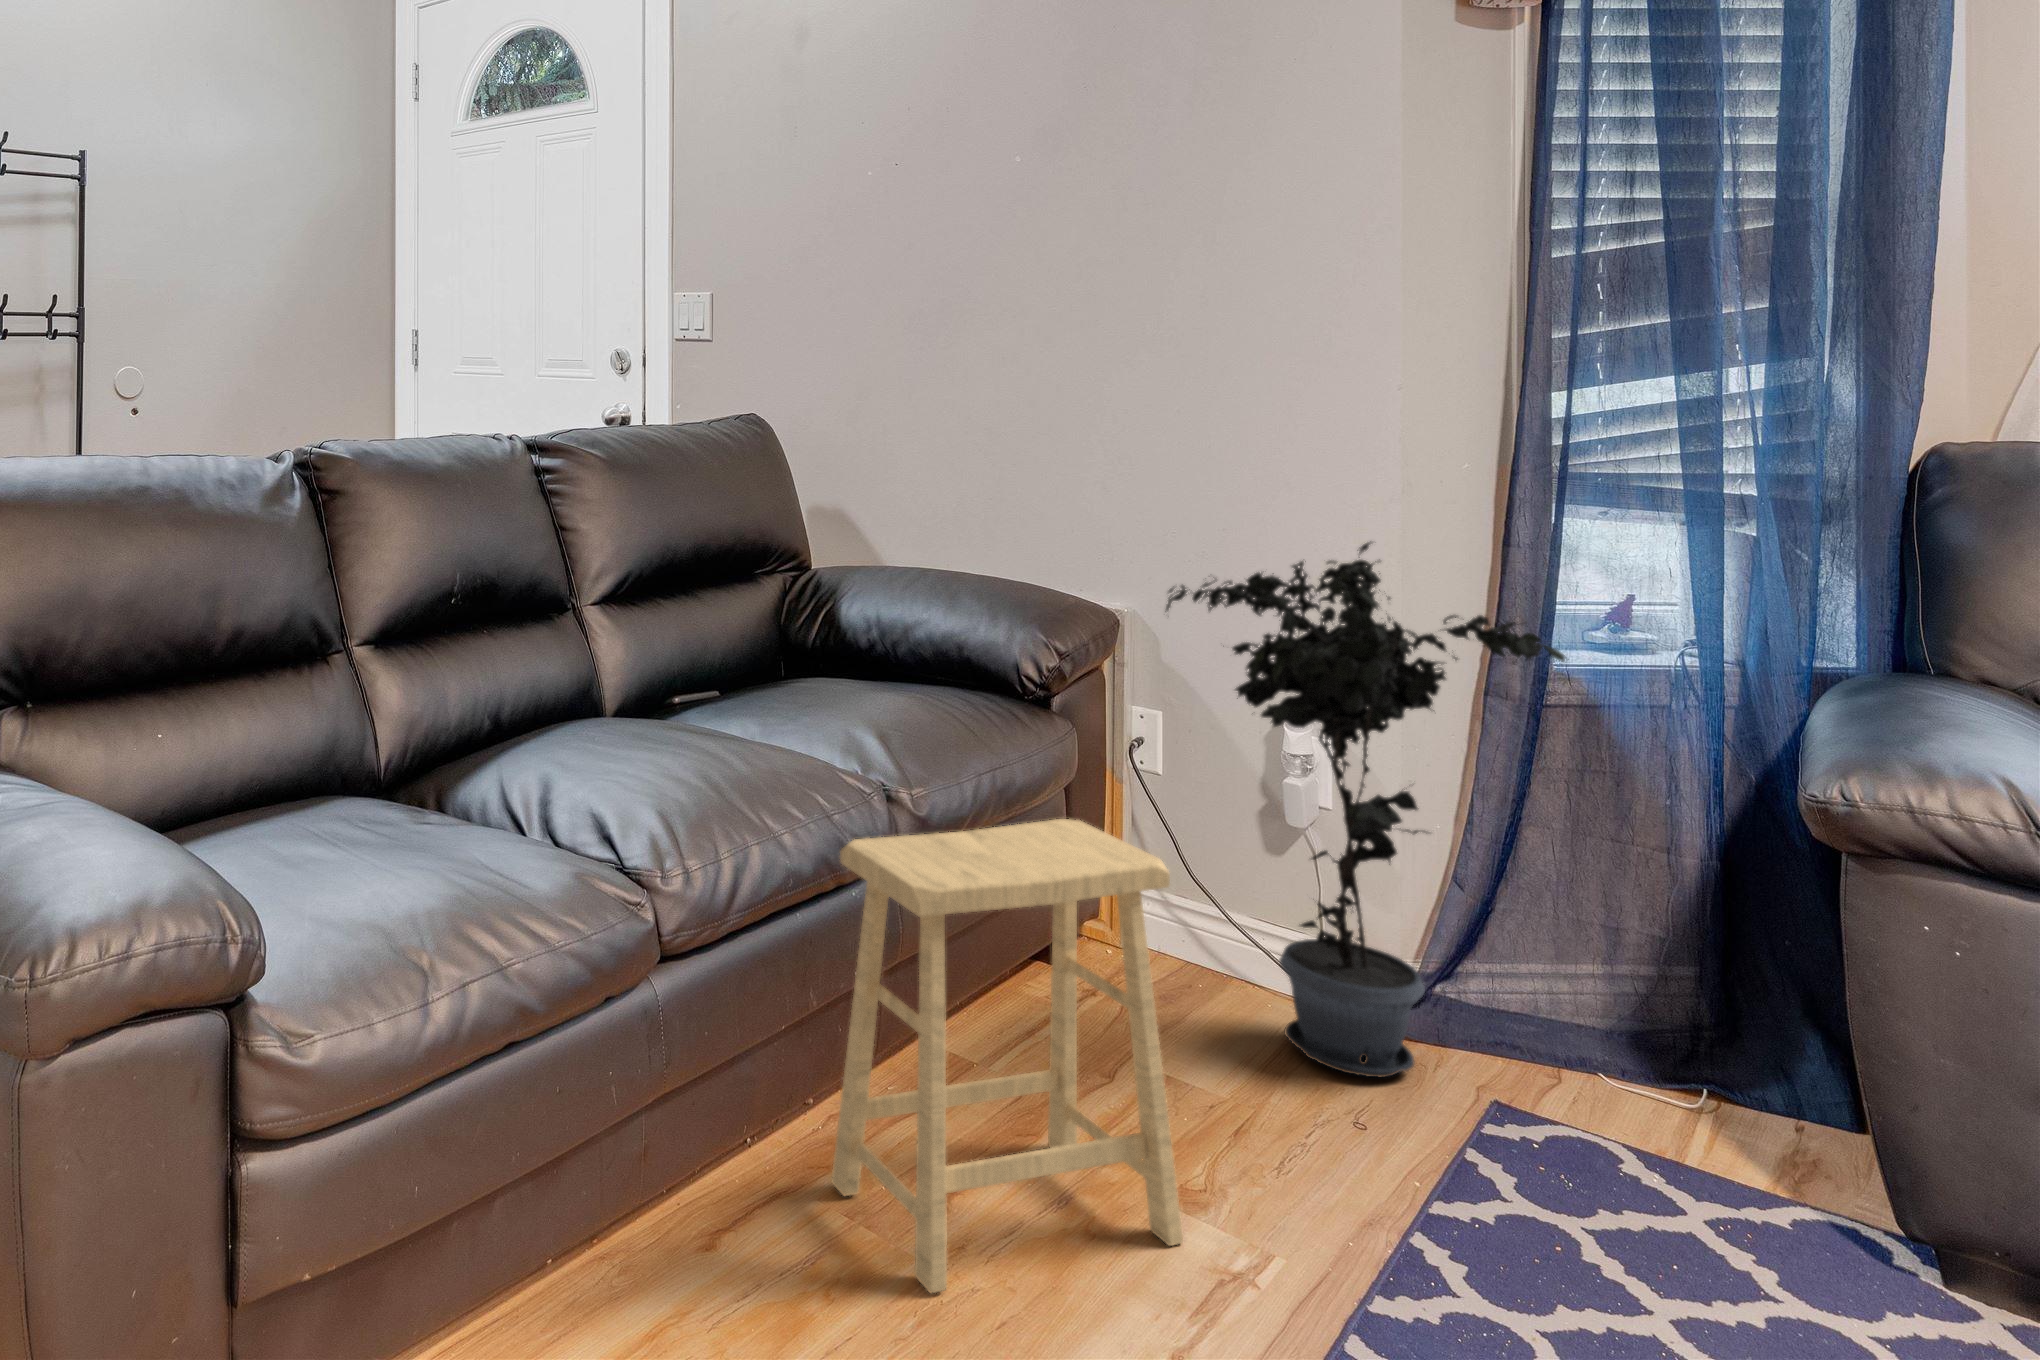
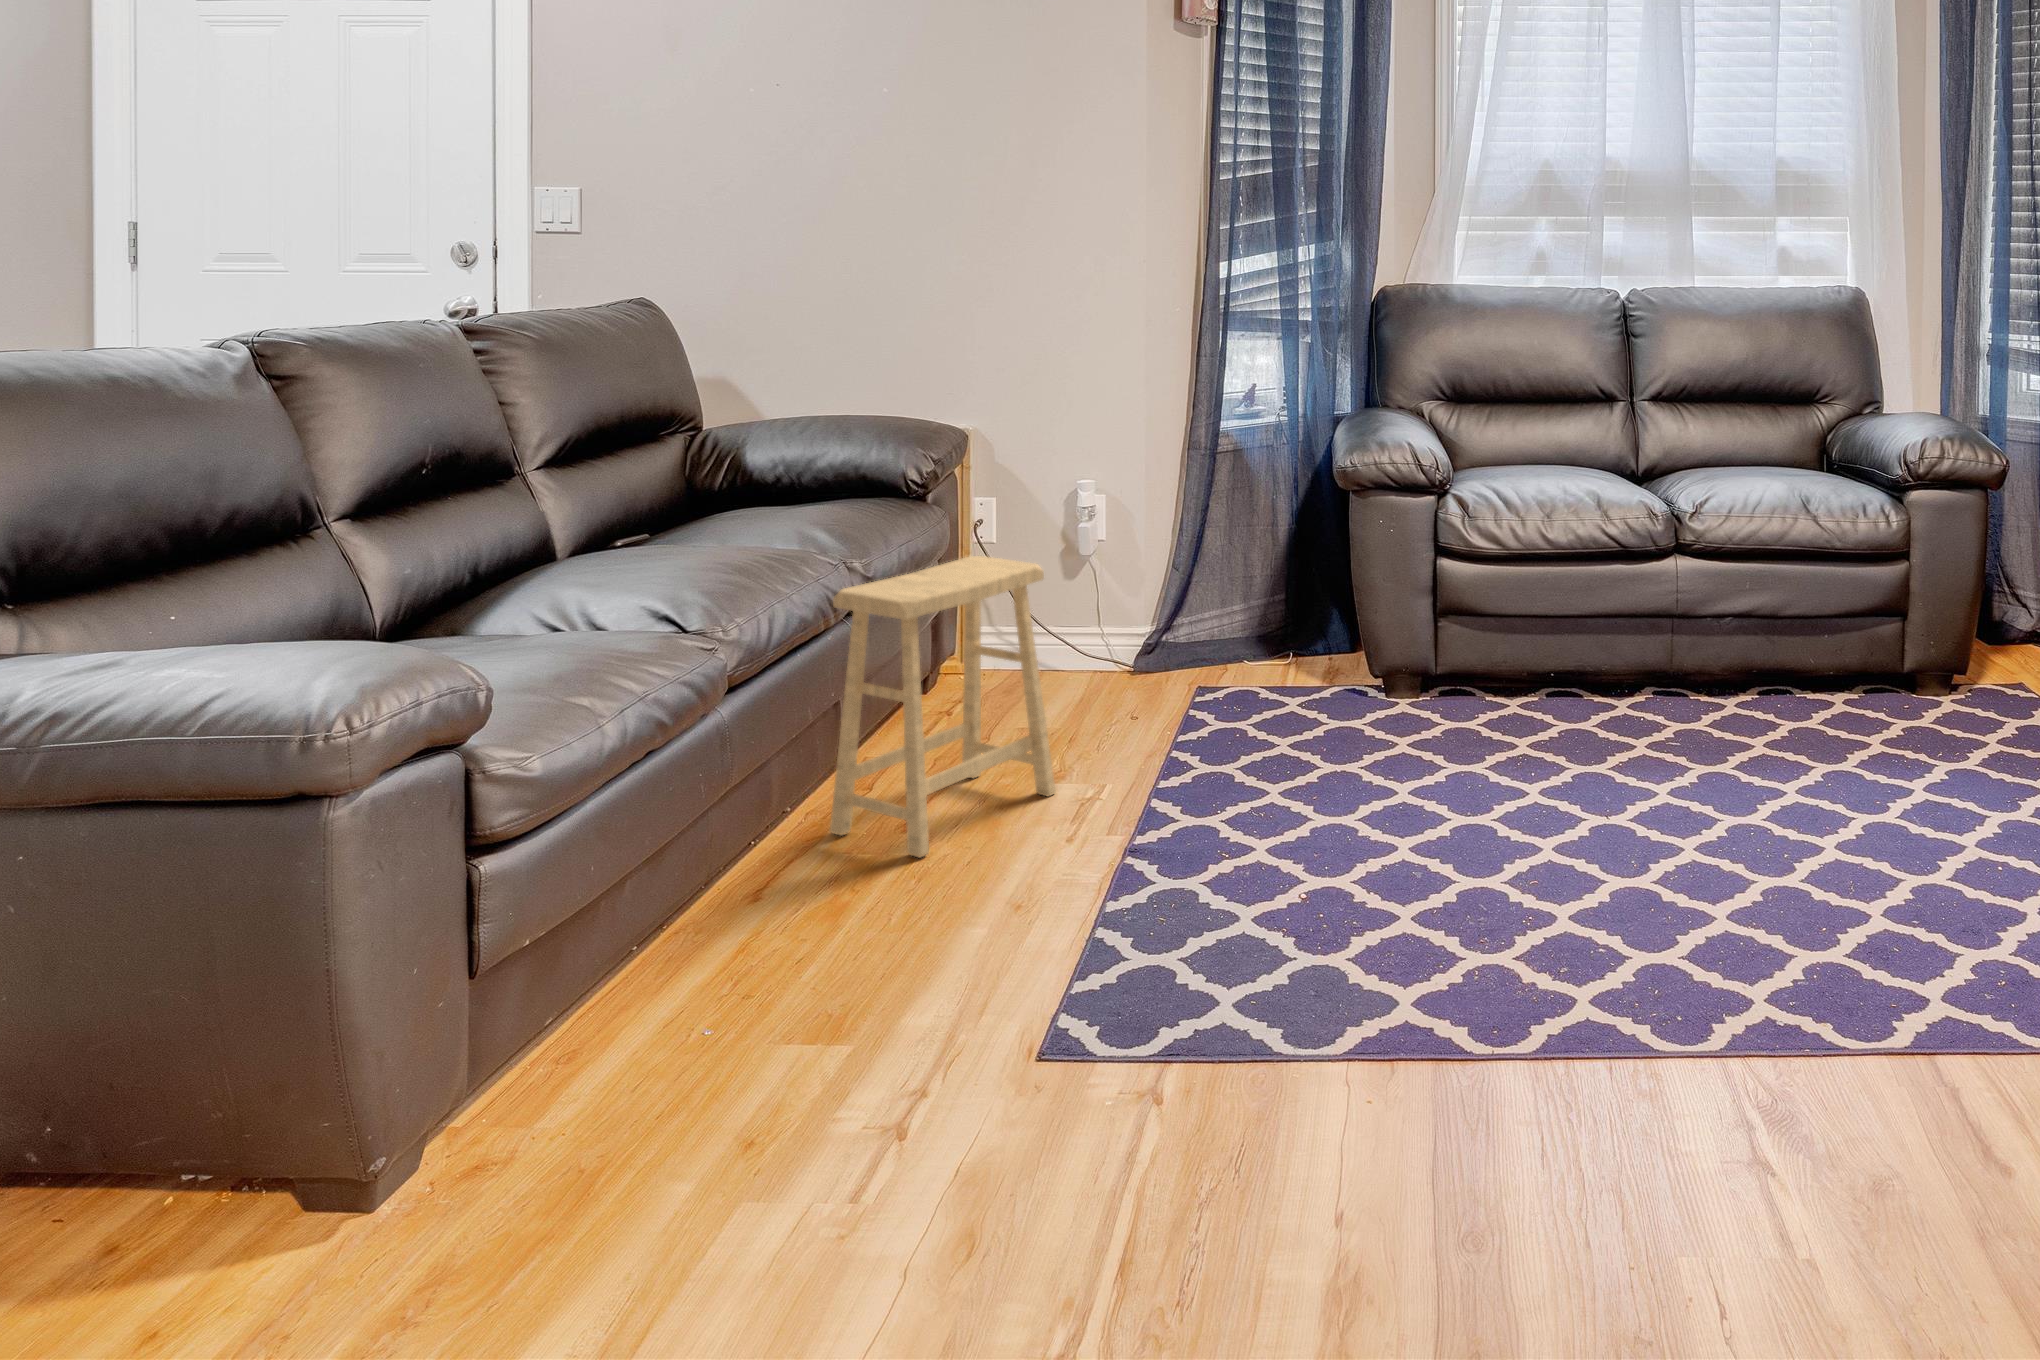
potted plant: present [1165,541,1565,1077] -> none [1003,362,1233,697]

